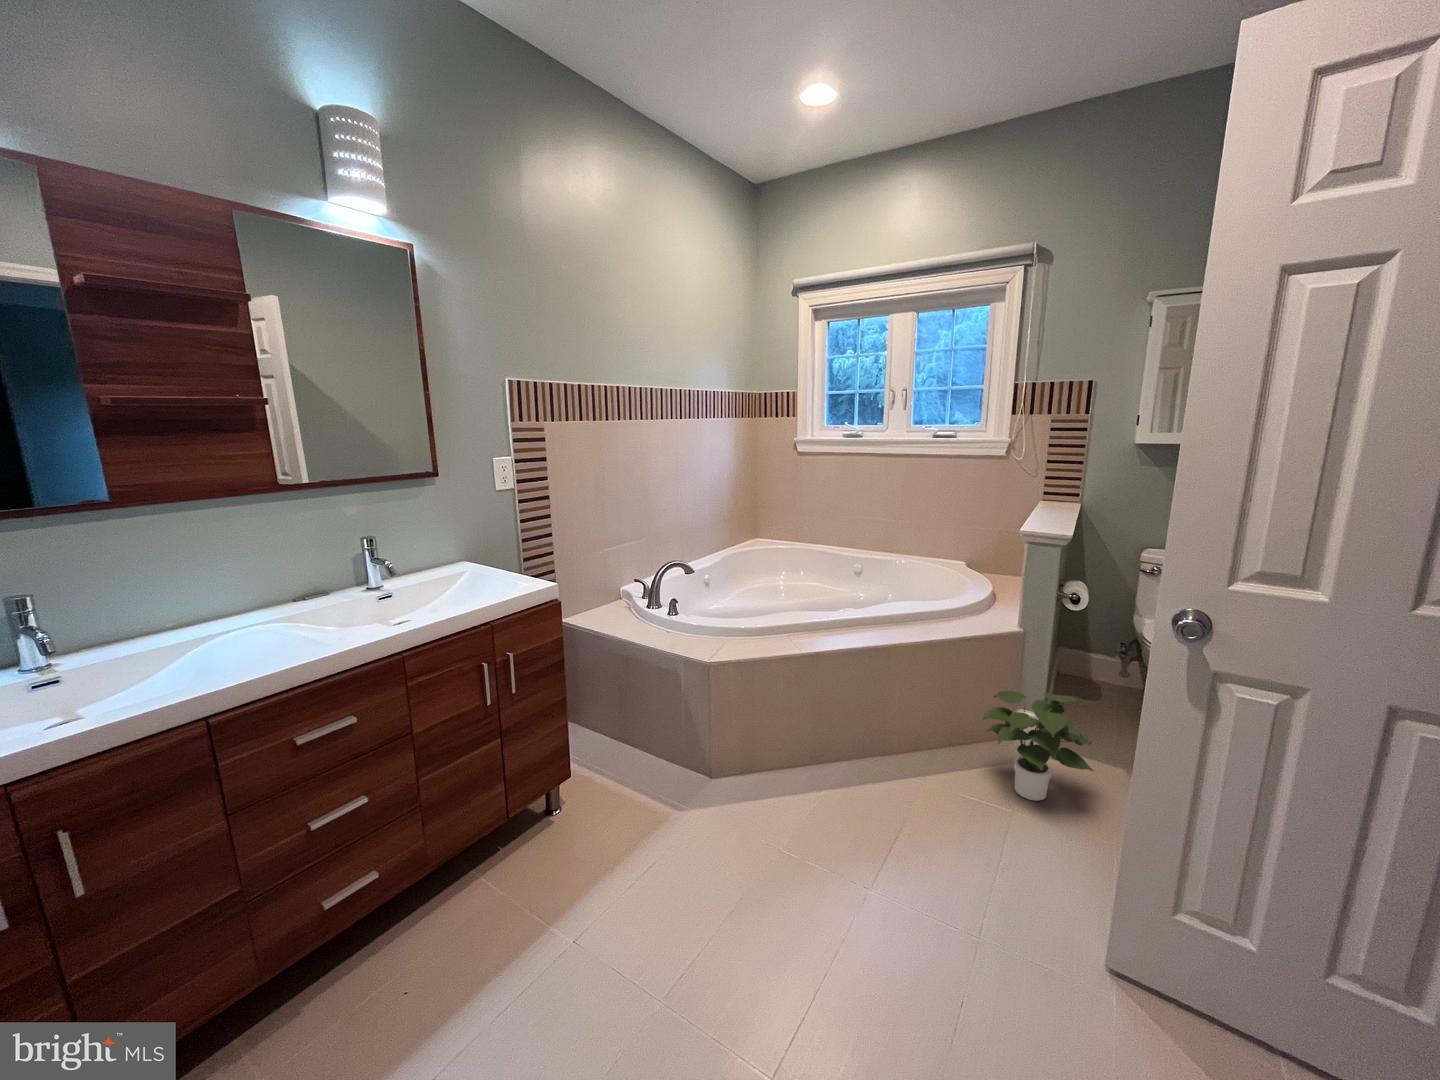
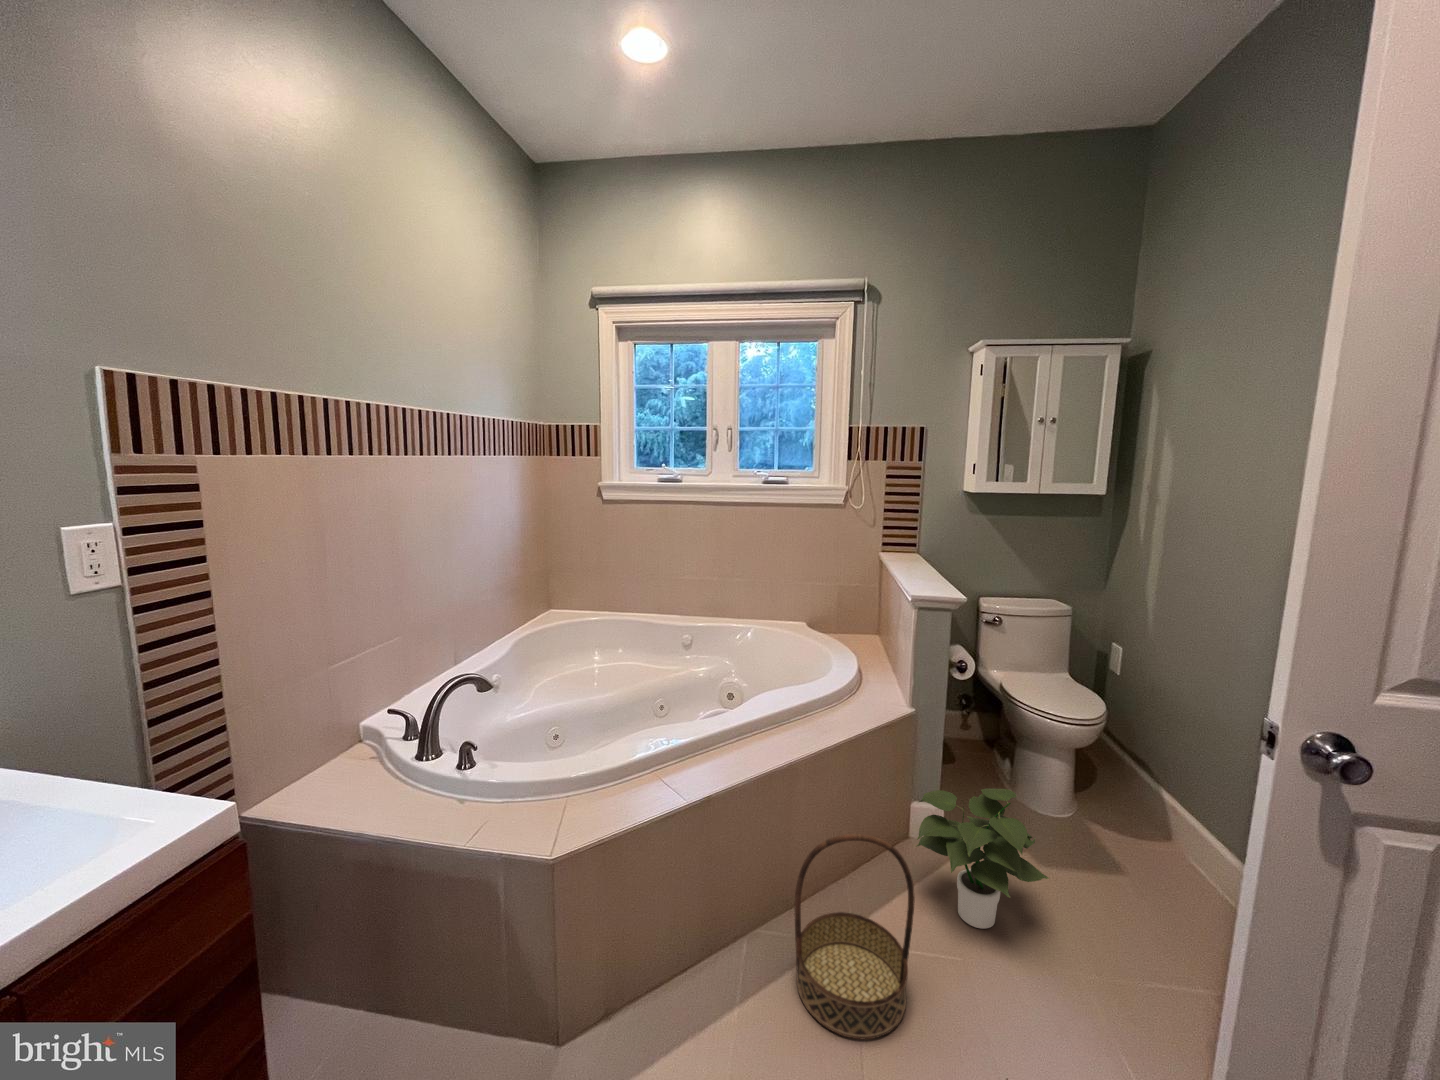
basket: none [857,686,945,824] -> present [794,834,915,1039]

